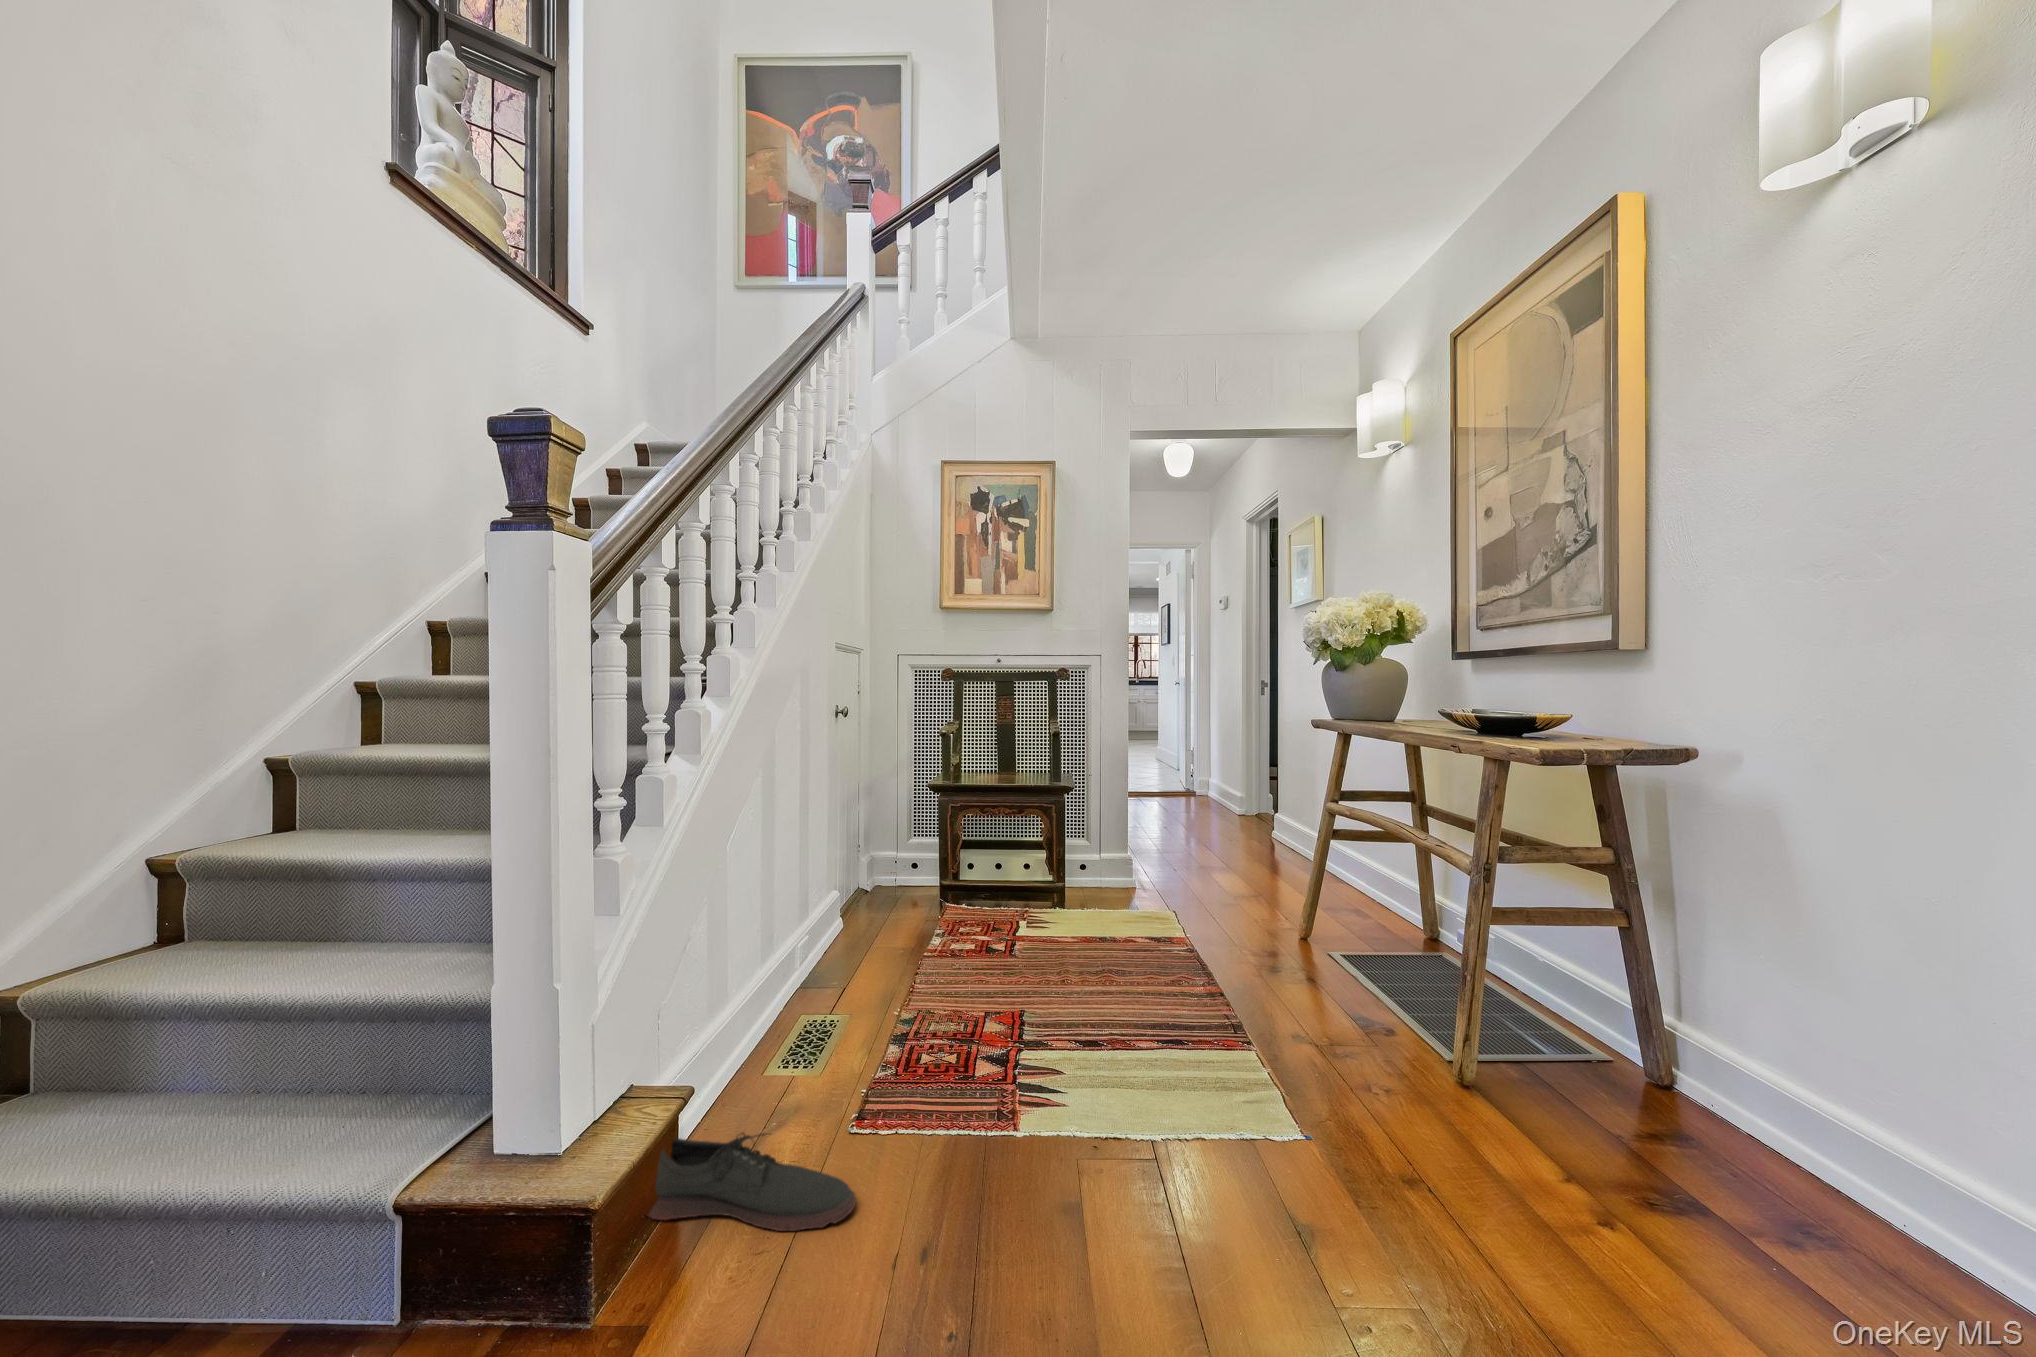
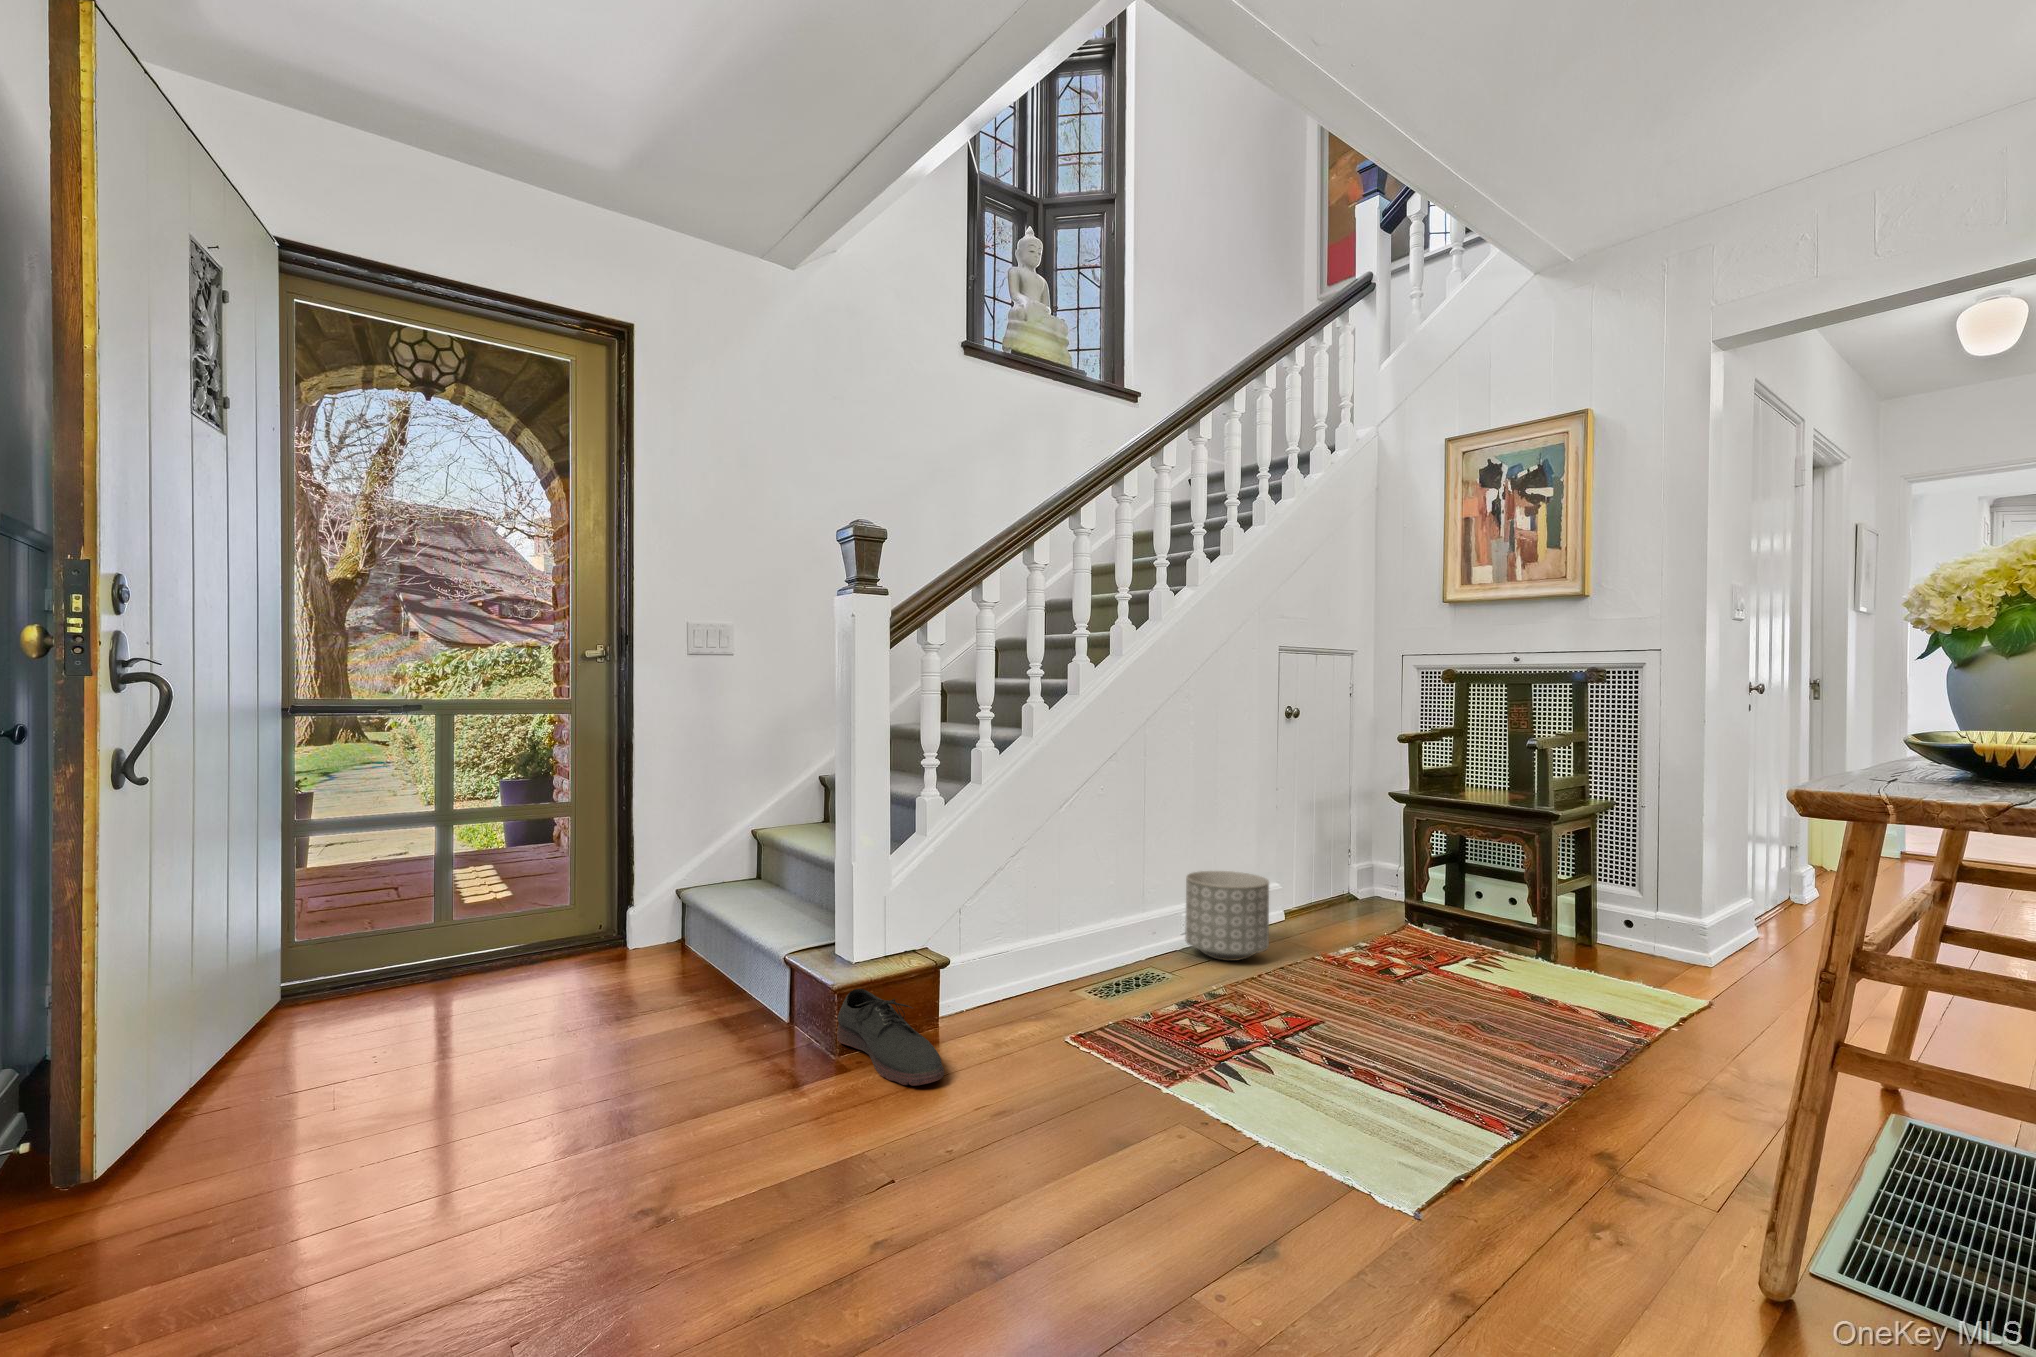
planter: none [818,884,902,977] -> present [1185,871,1269,961]

